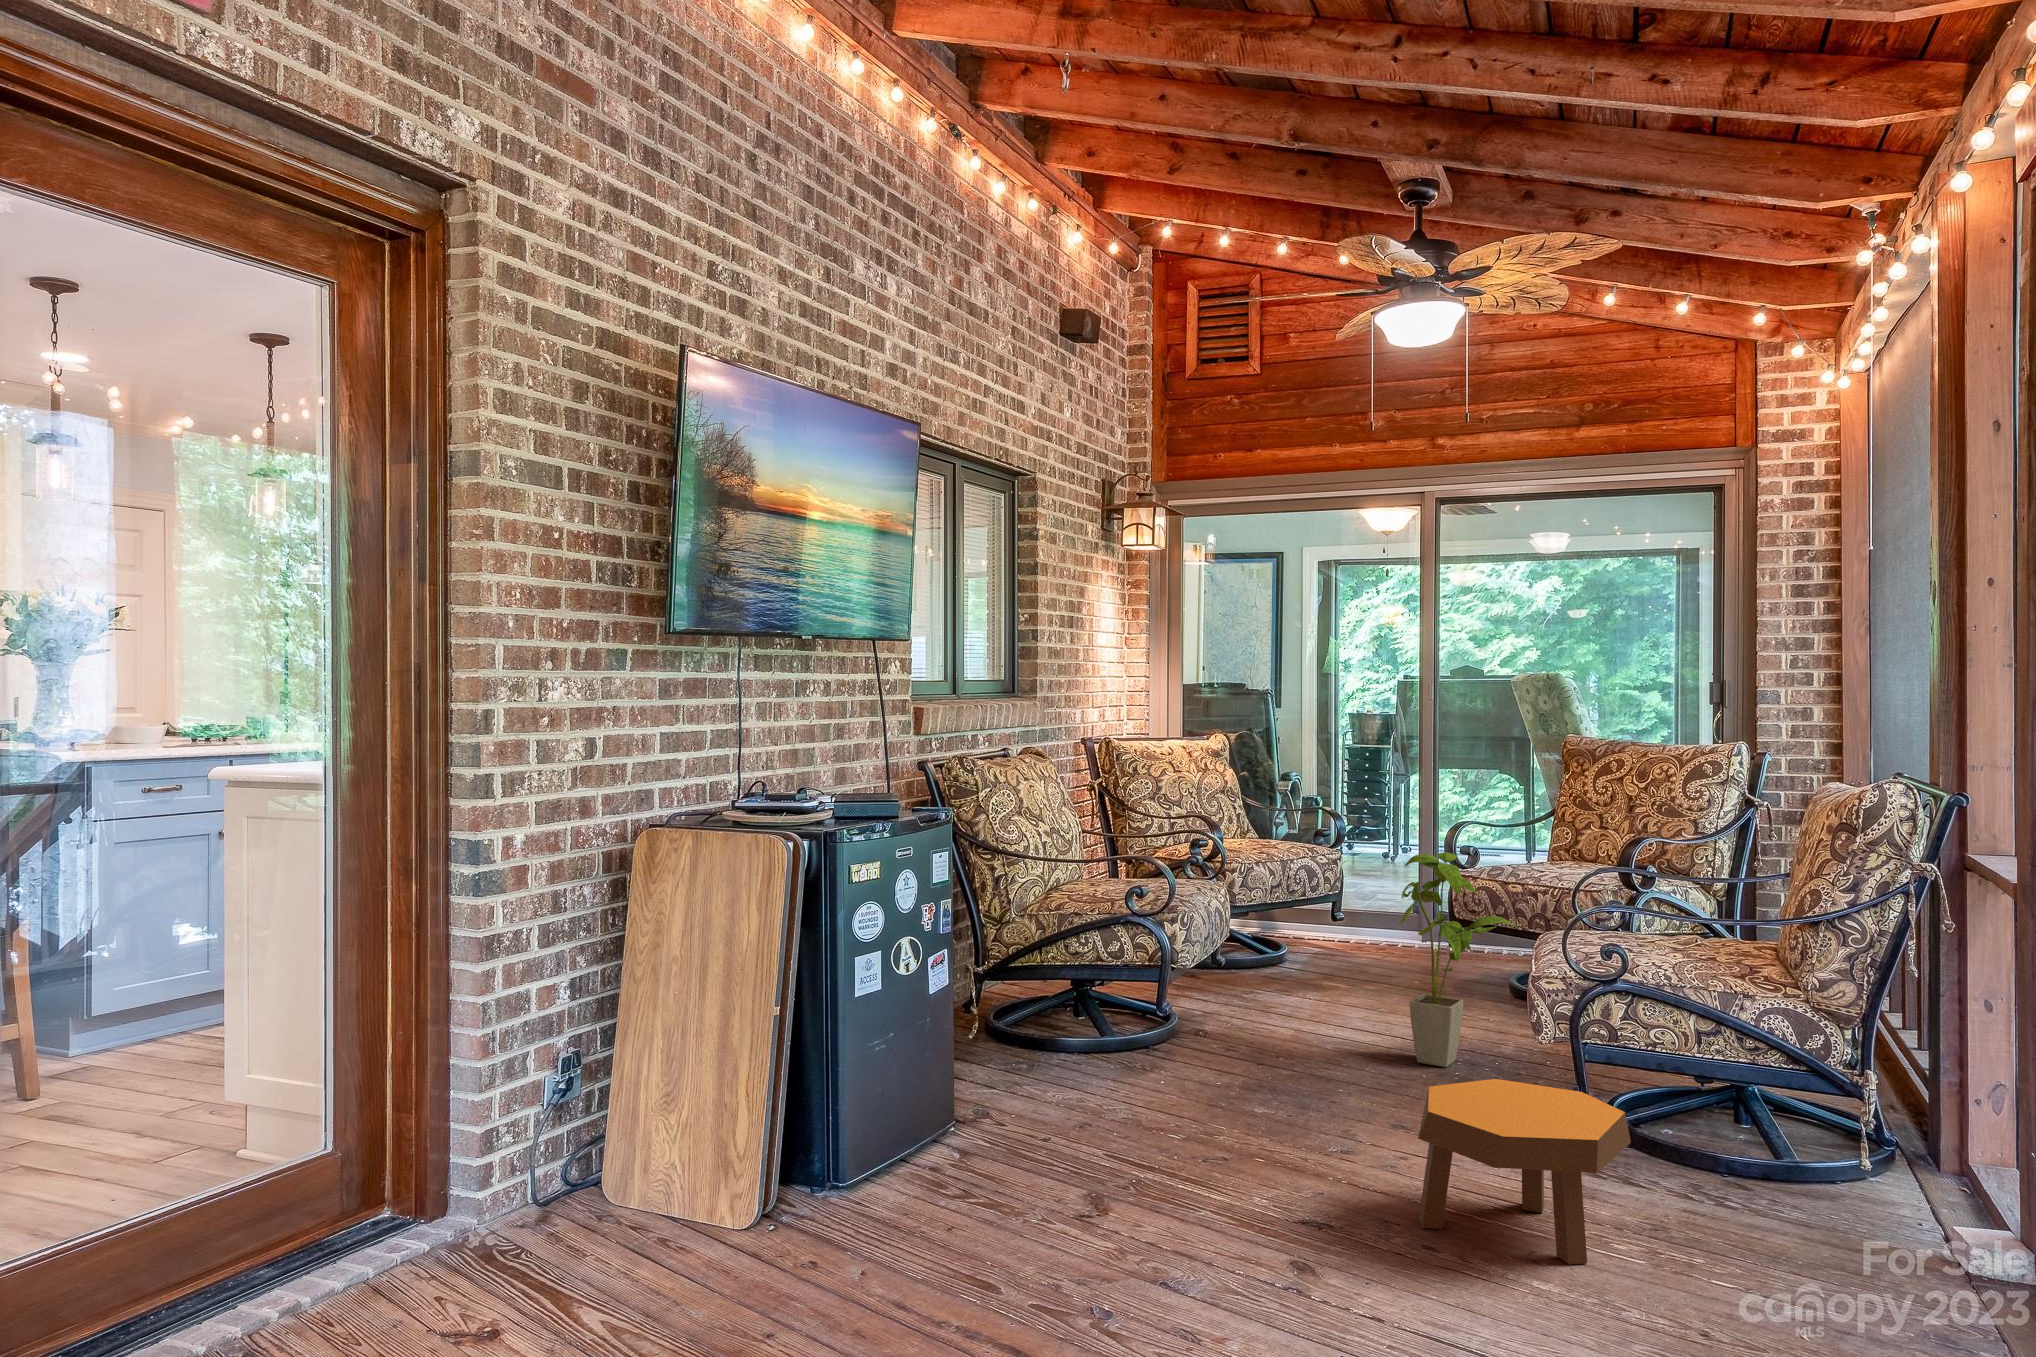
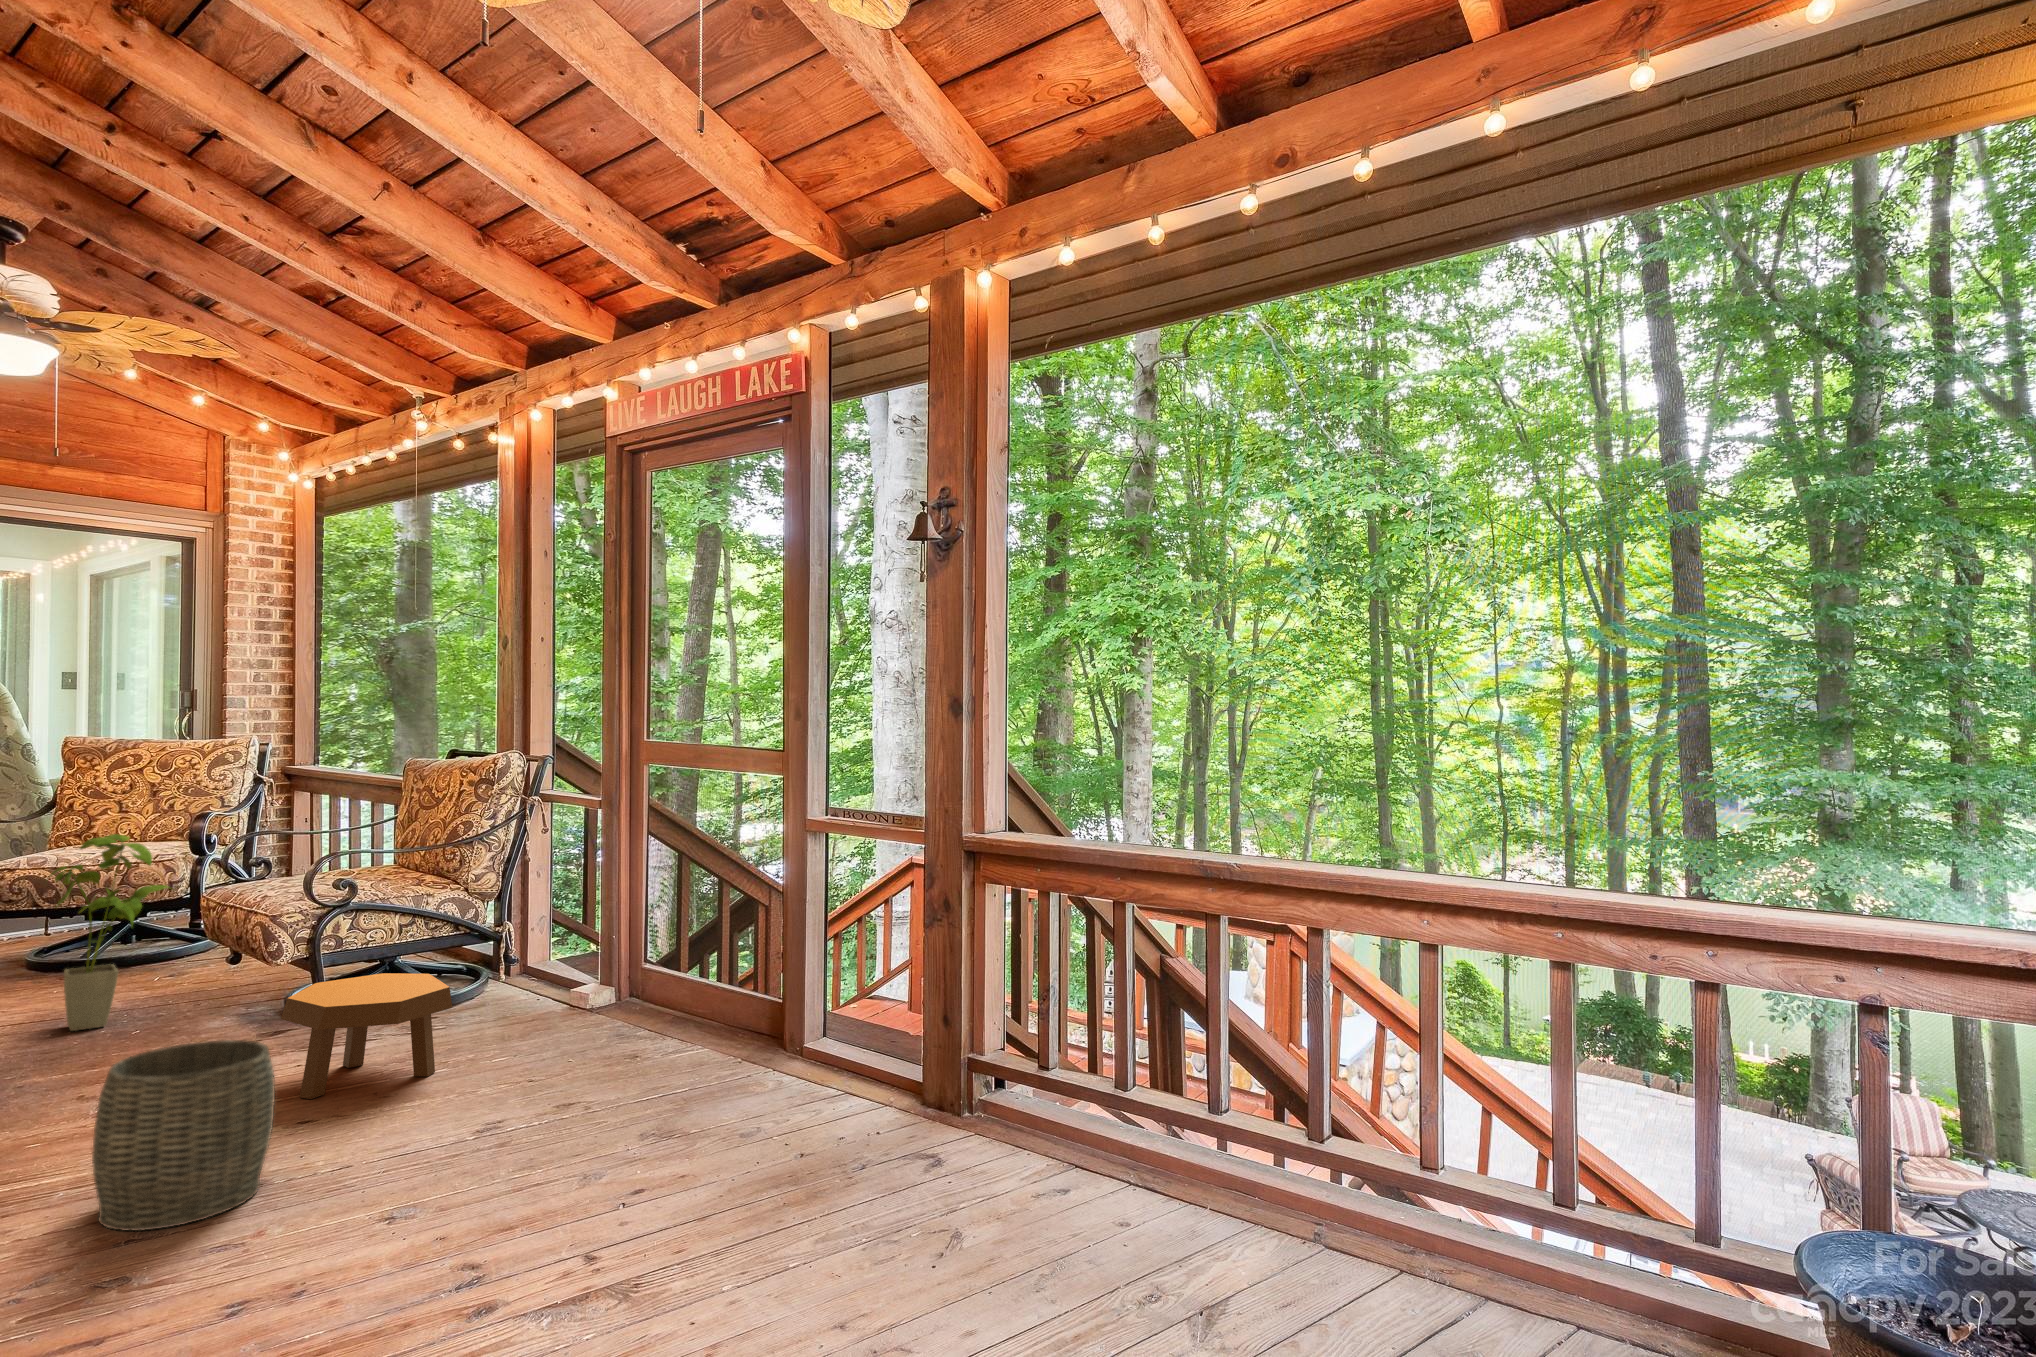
woven basket: none [1074,1095,1234,1308] -> present [92,1040,275,1231]

